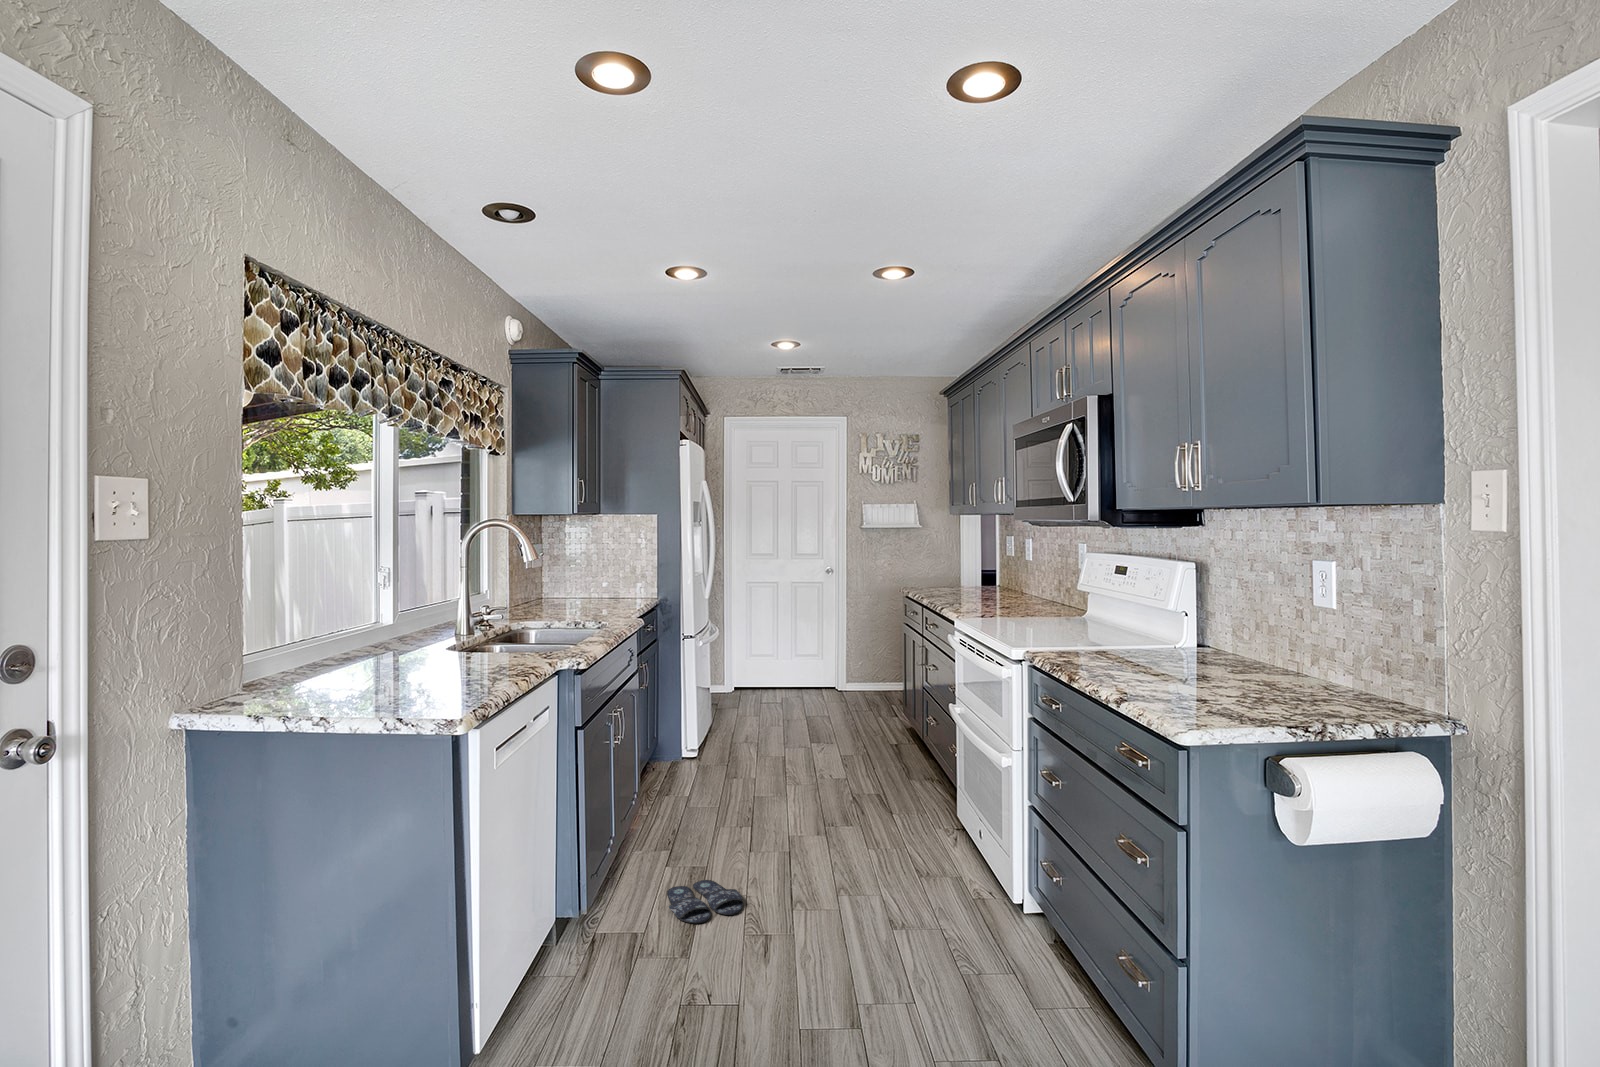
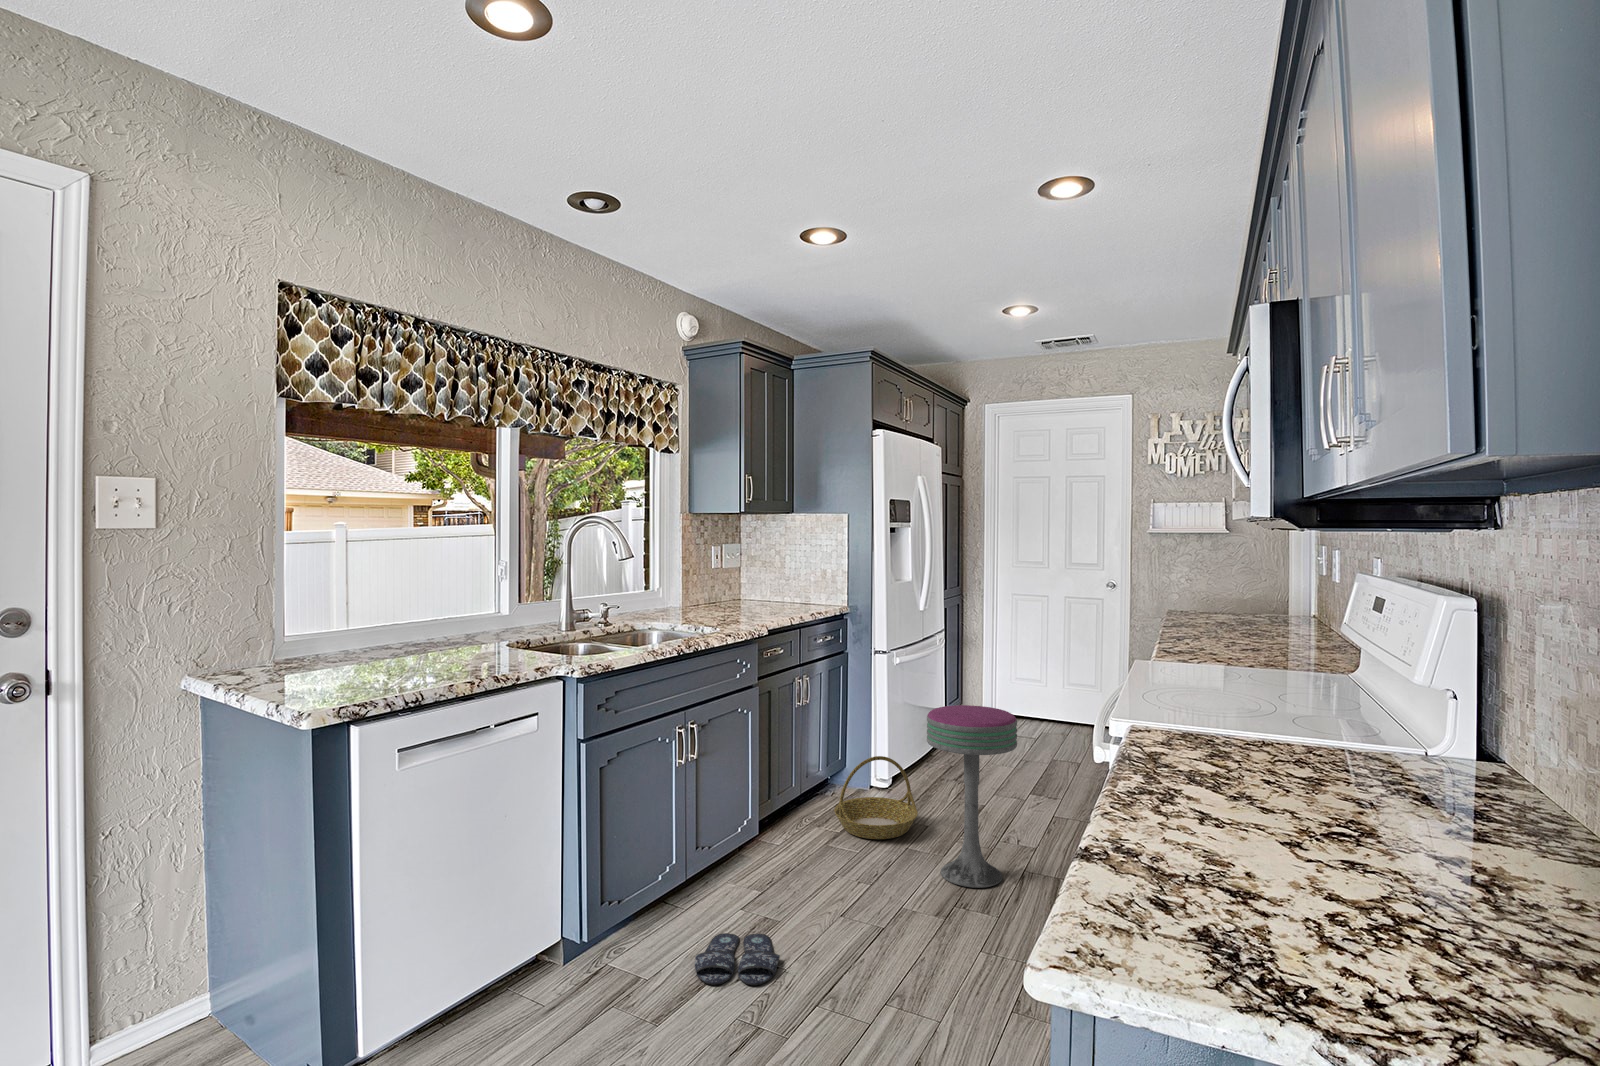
bar stool: none [784,670,855,814] -> present [927,705,1017,888]
basket: none [683,725,756,796] -> present [834,756,918,839]

